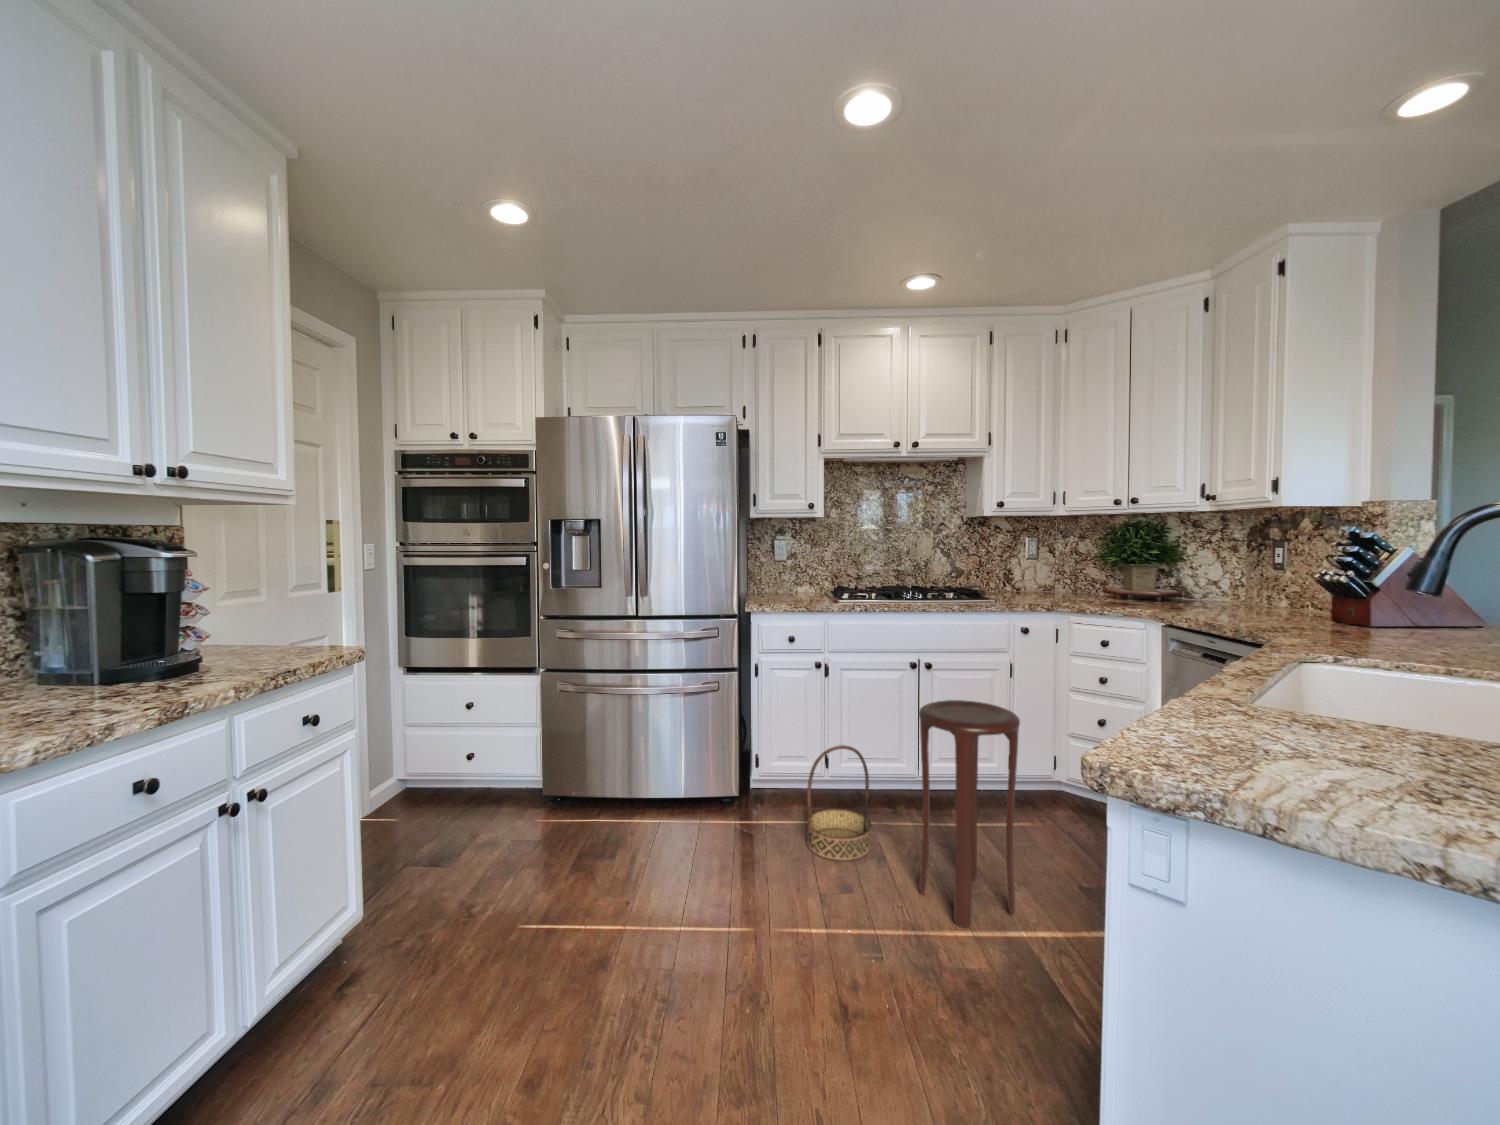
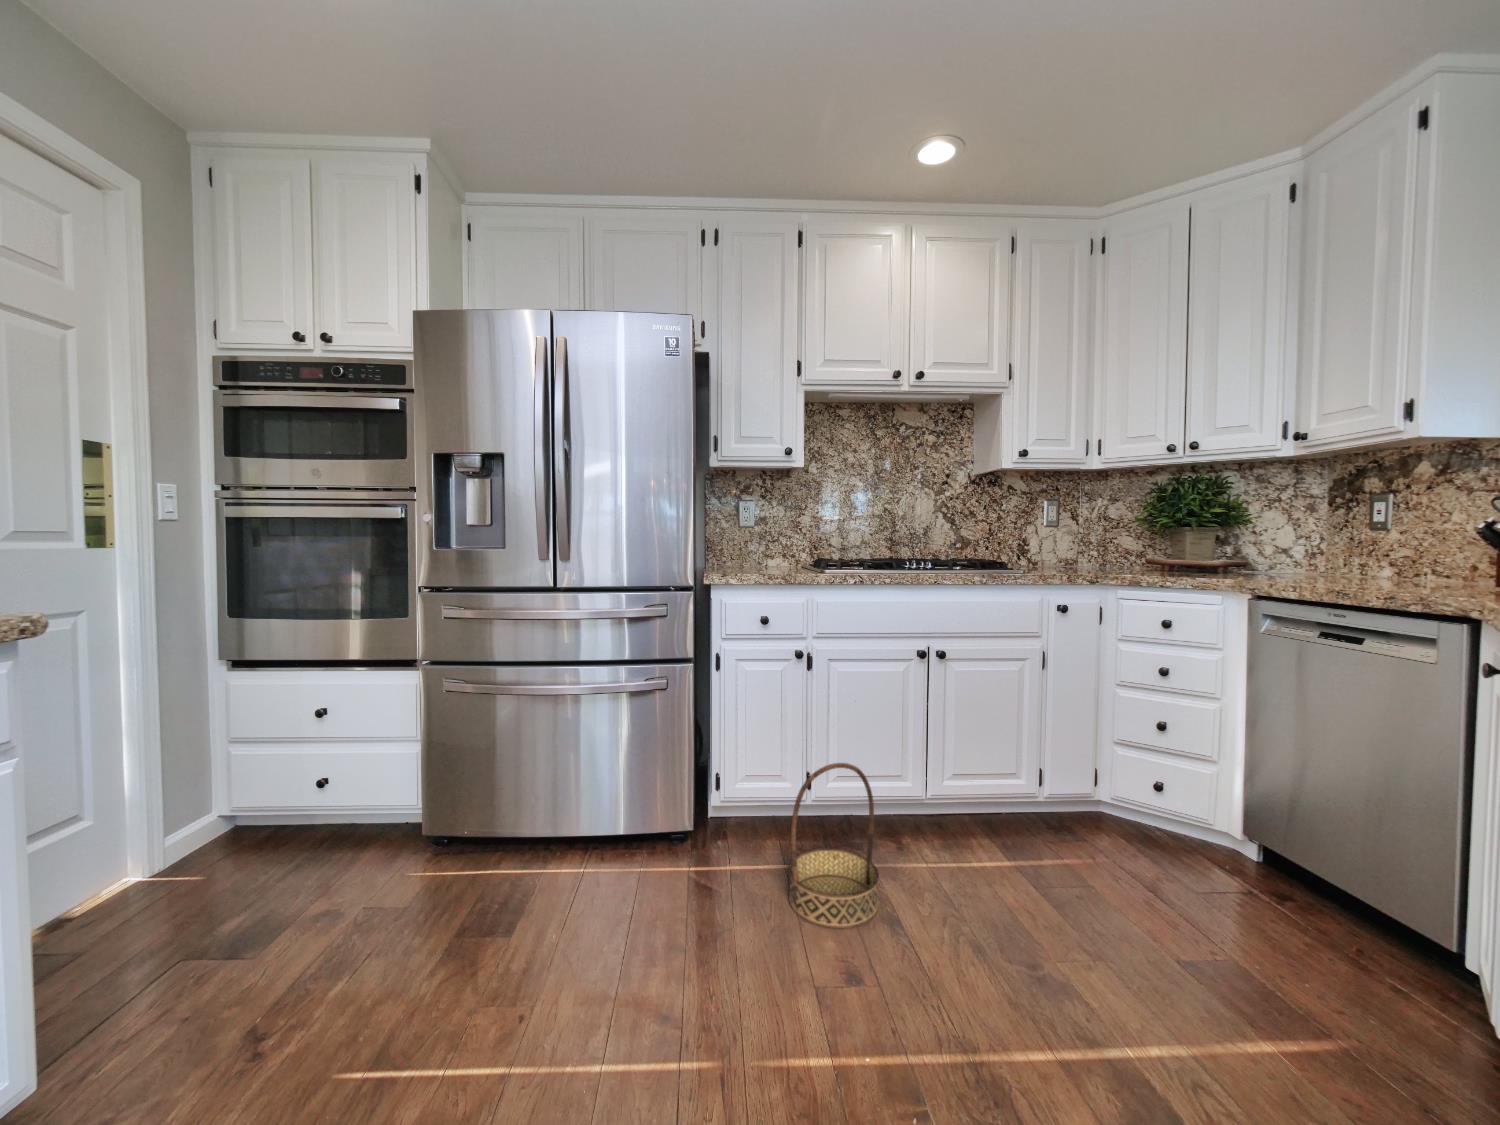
stool: present [919,700,1020,928] -> none [958,698,1116,1044]

